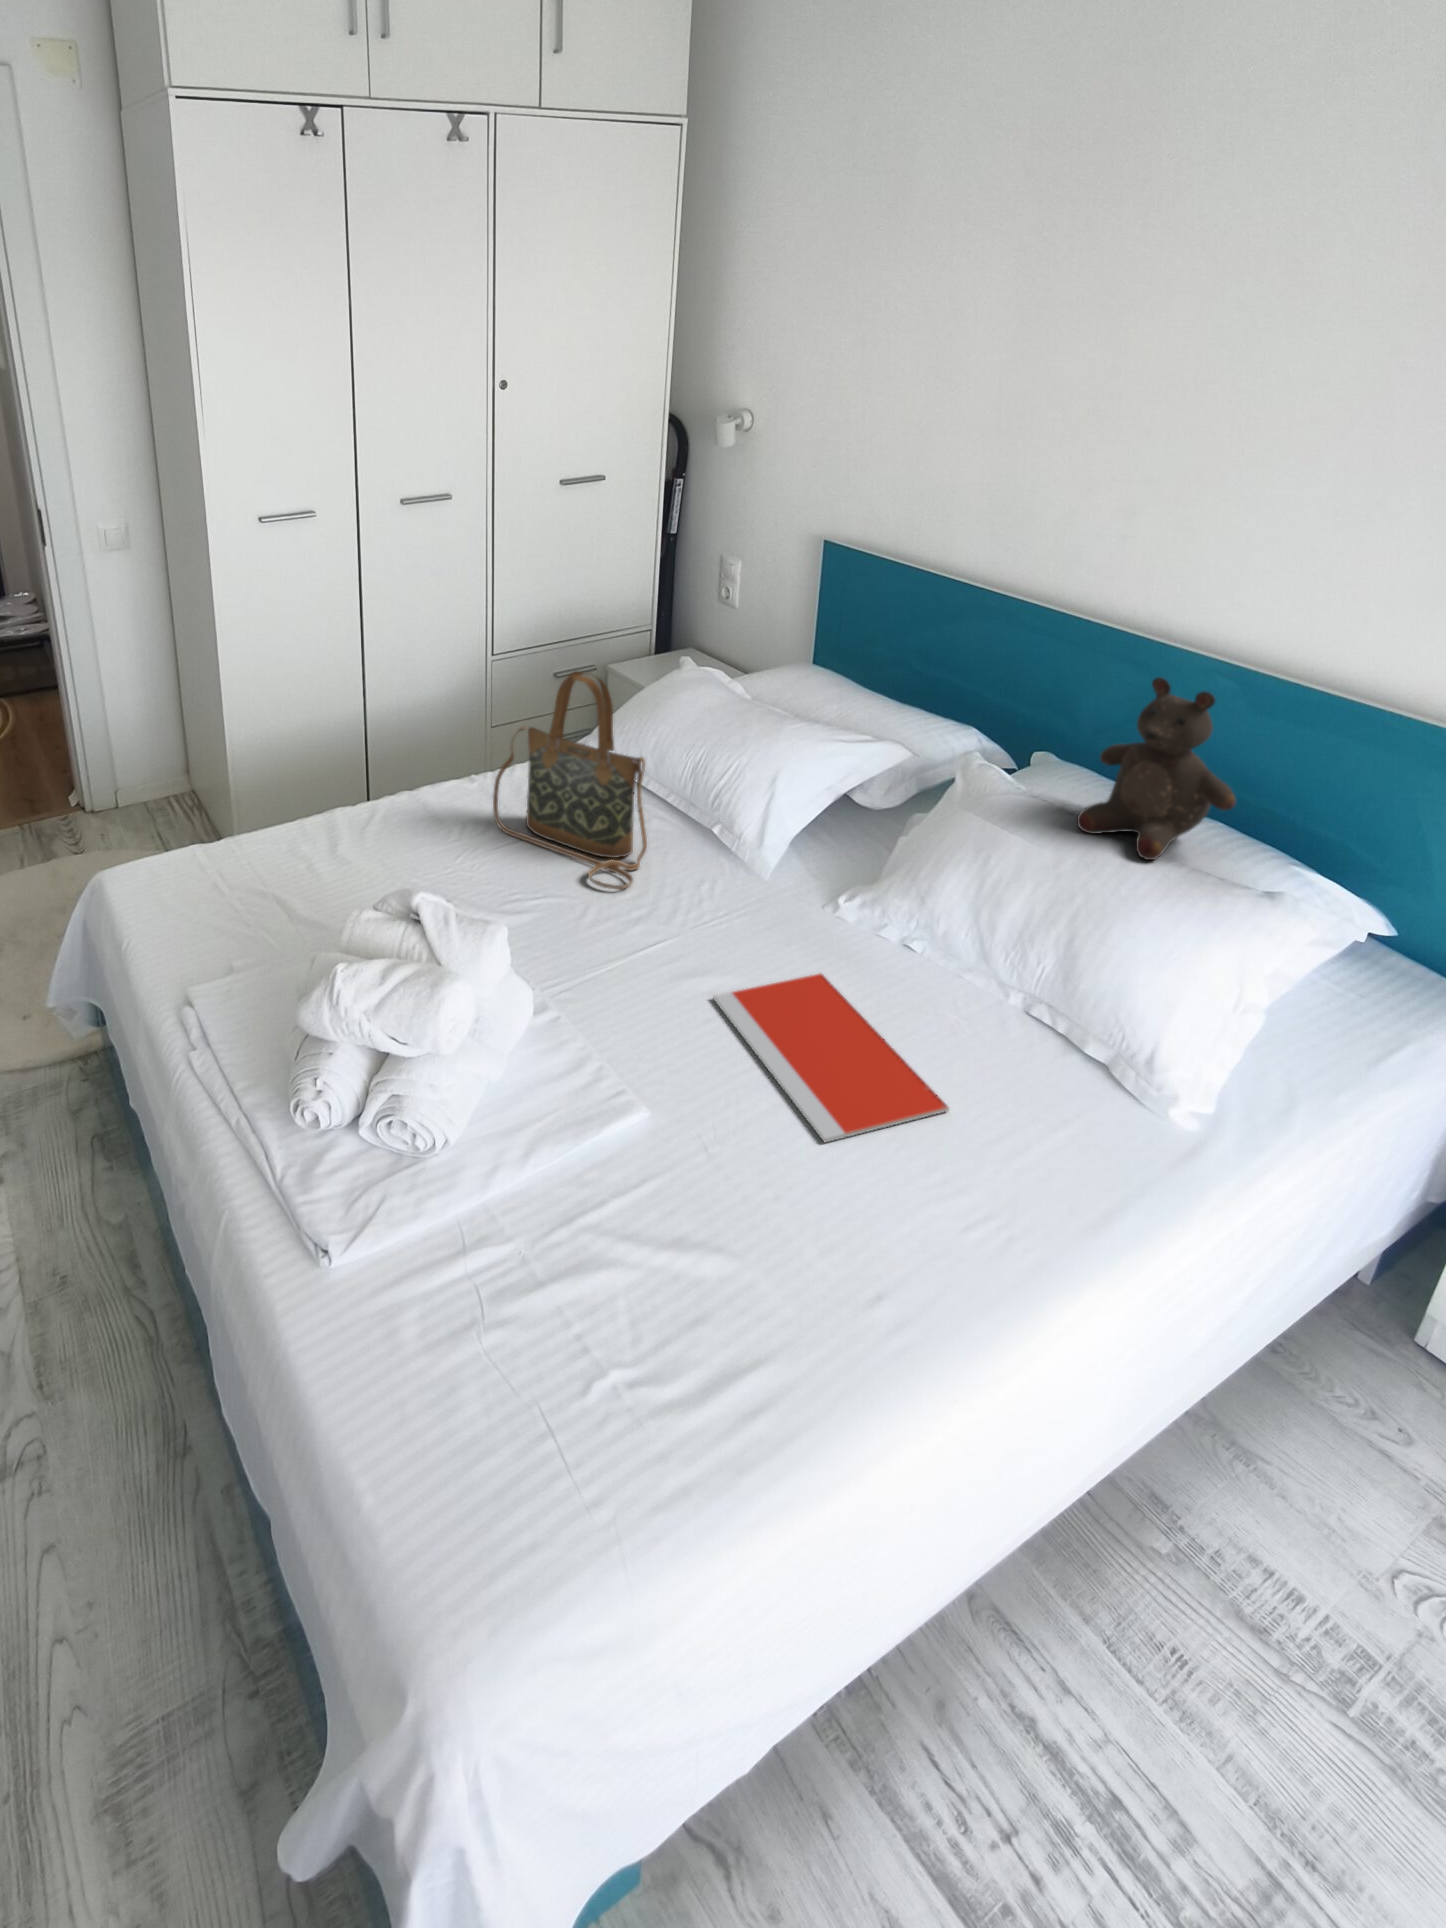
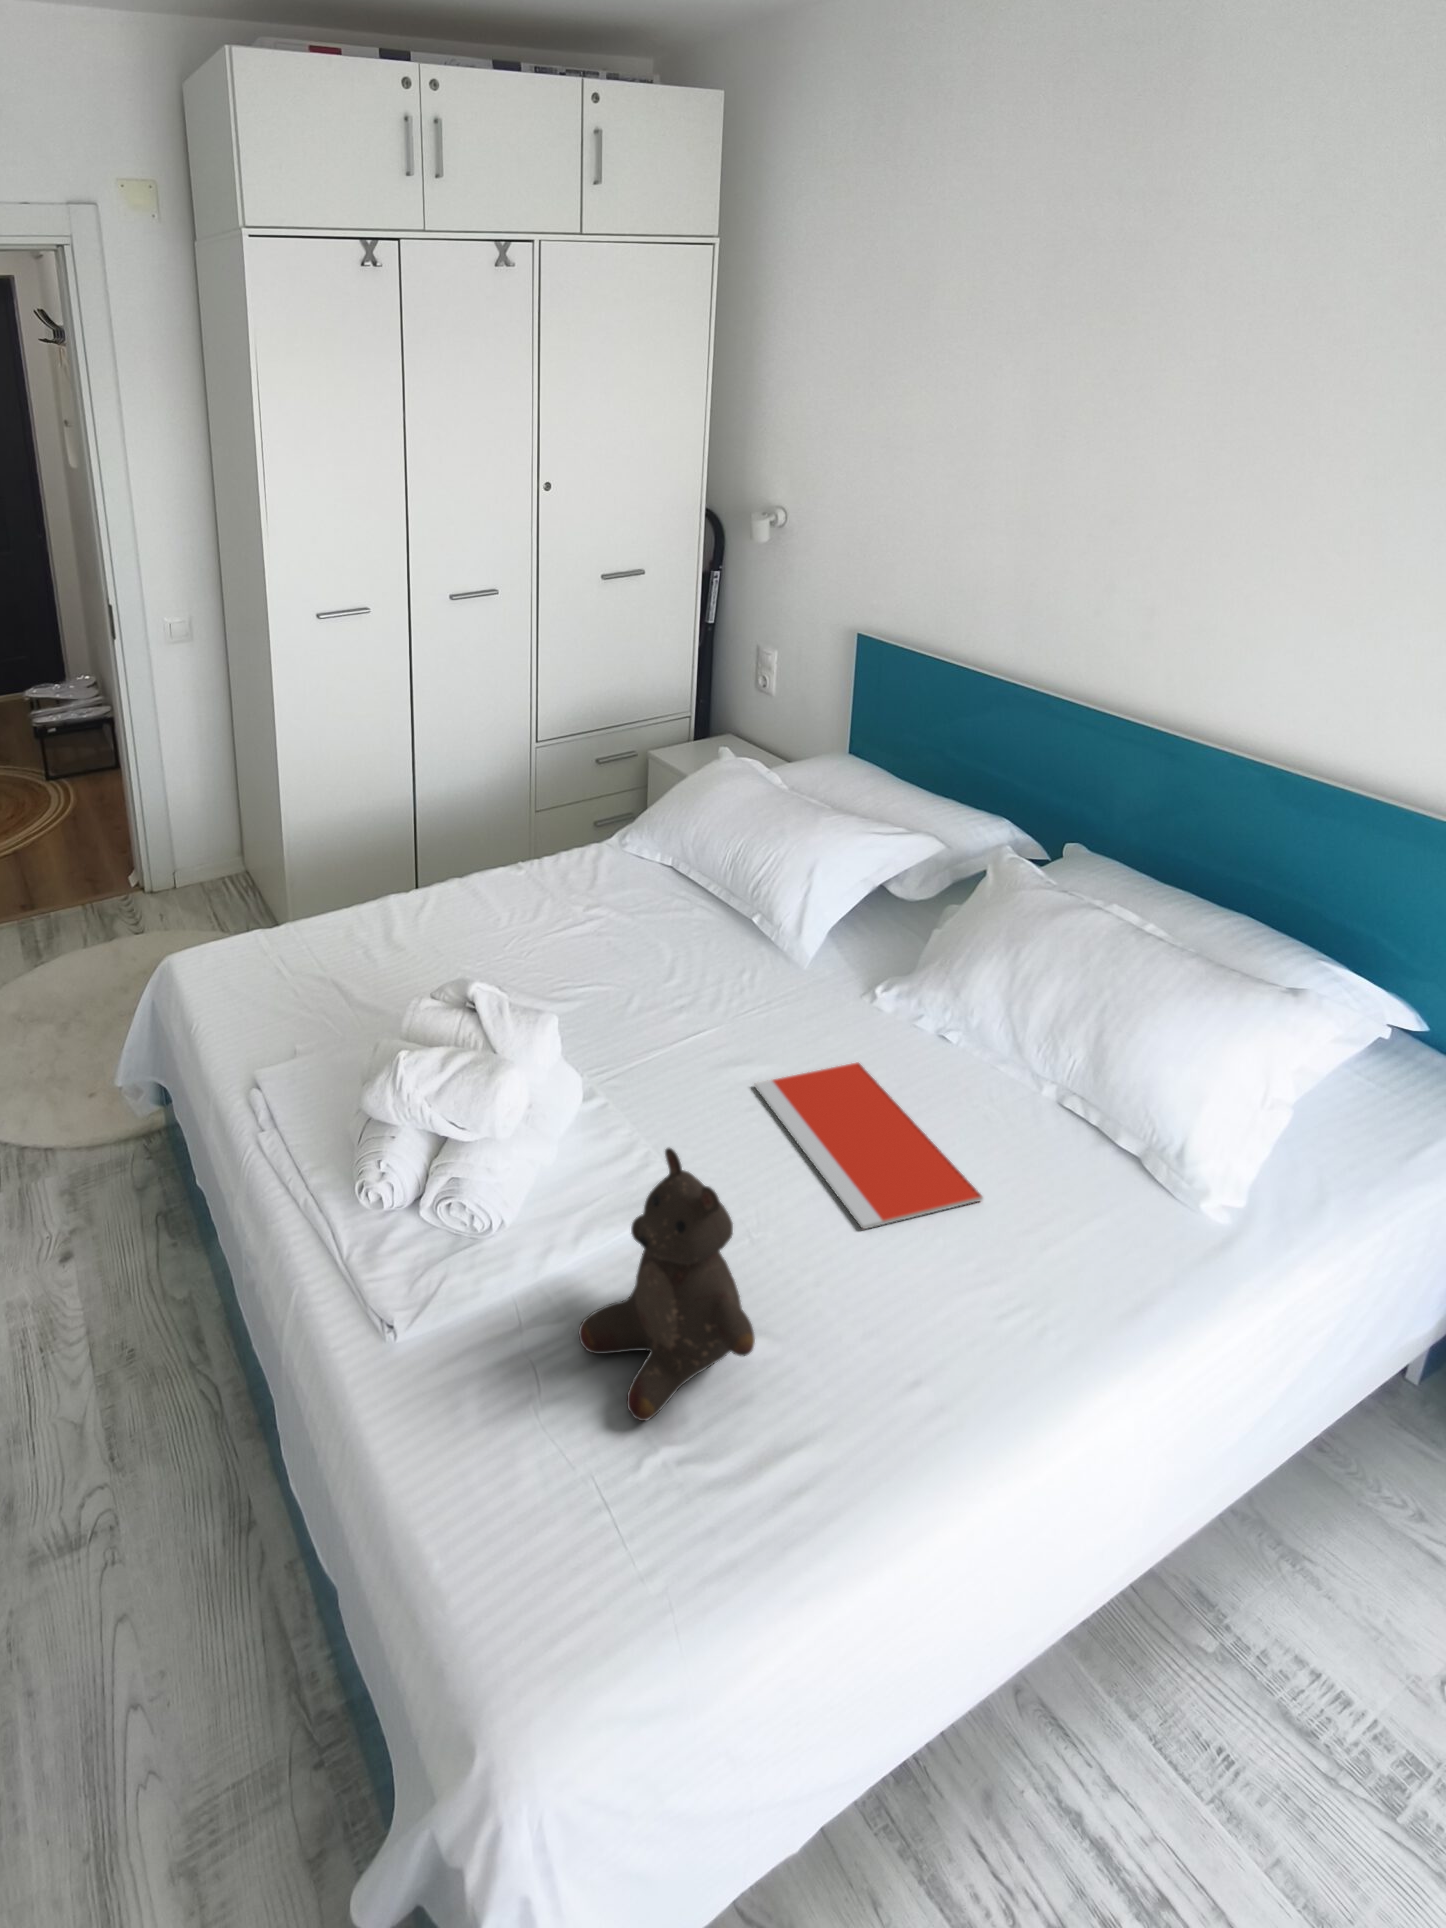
handbag: present [493,671,647,889] -> none [541,766,689,977]
stuffed bear: present [1077,677,1236,860] -> present [579,1148,755,1421]

